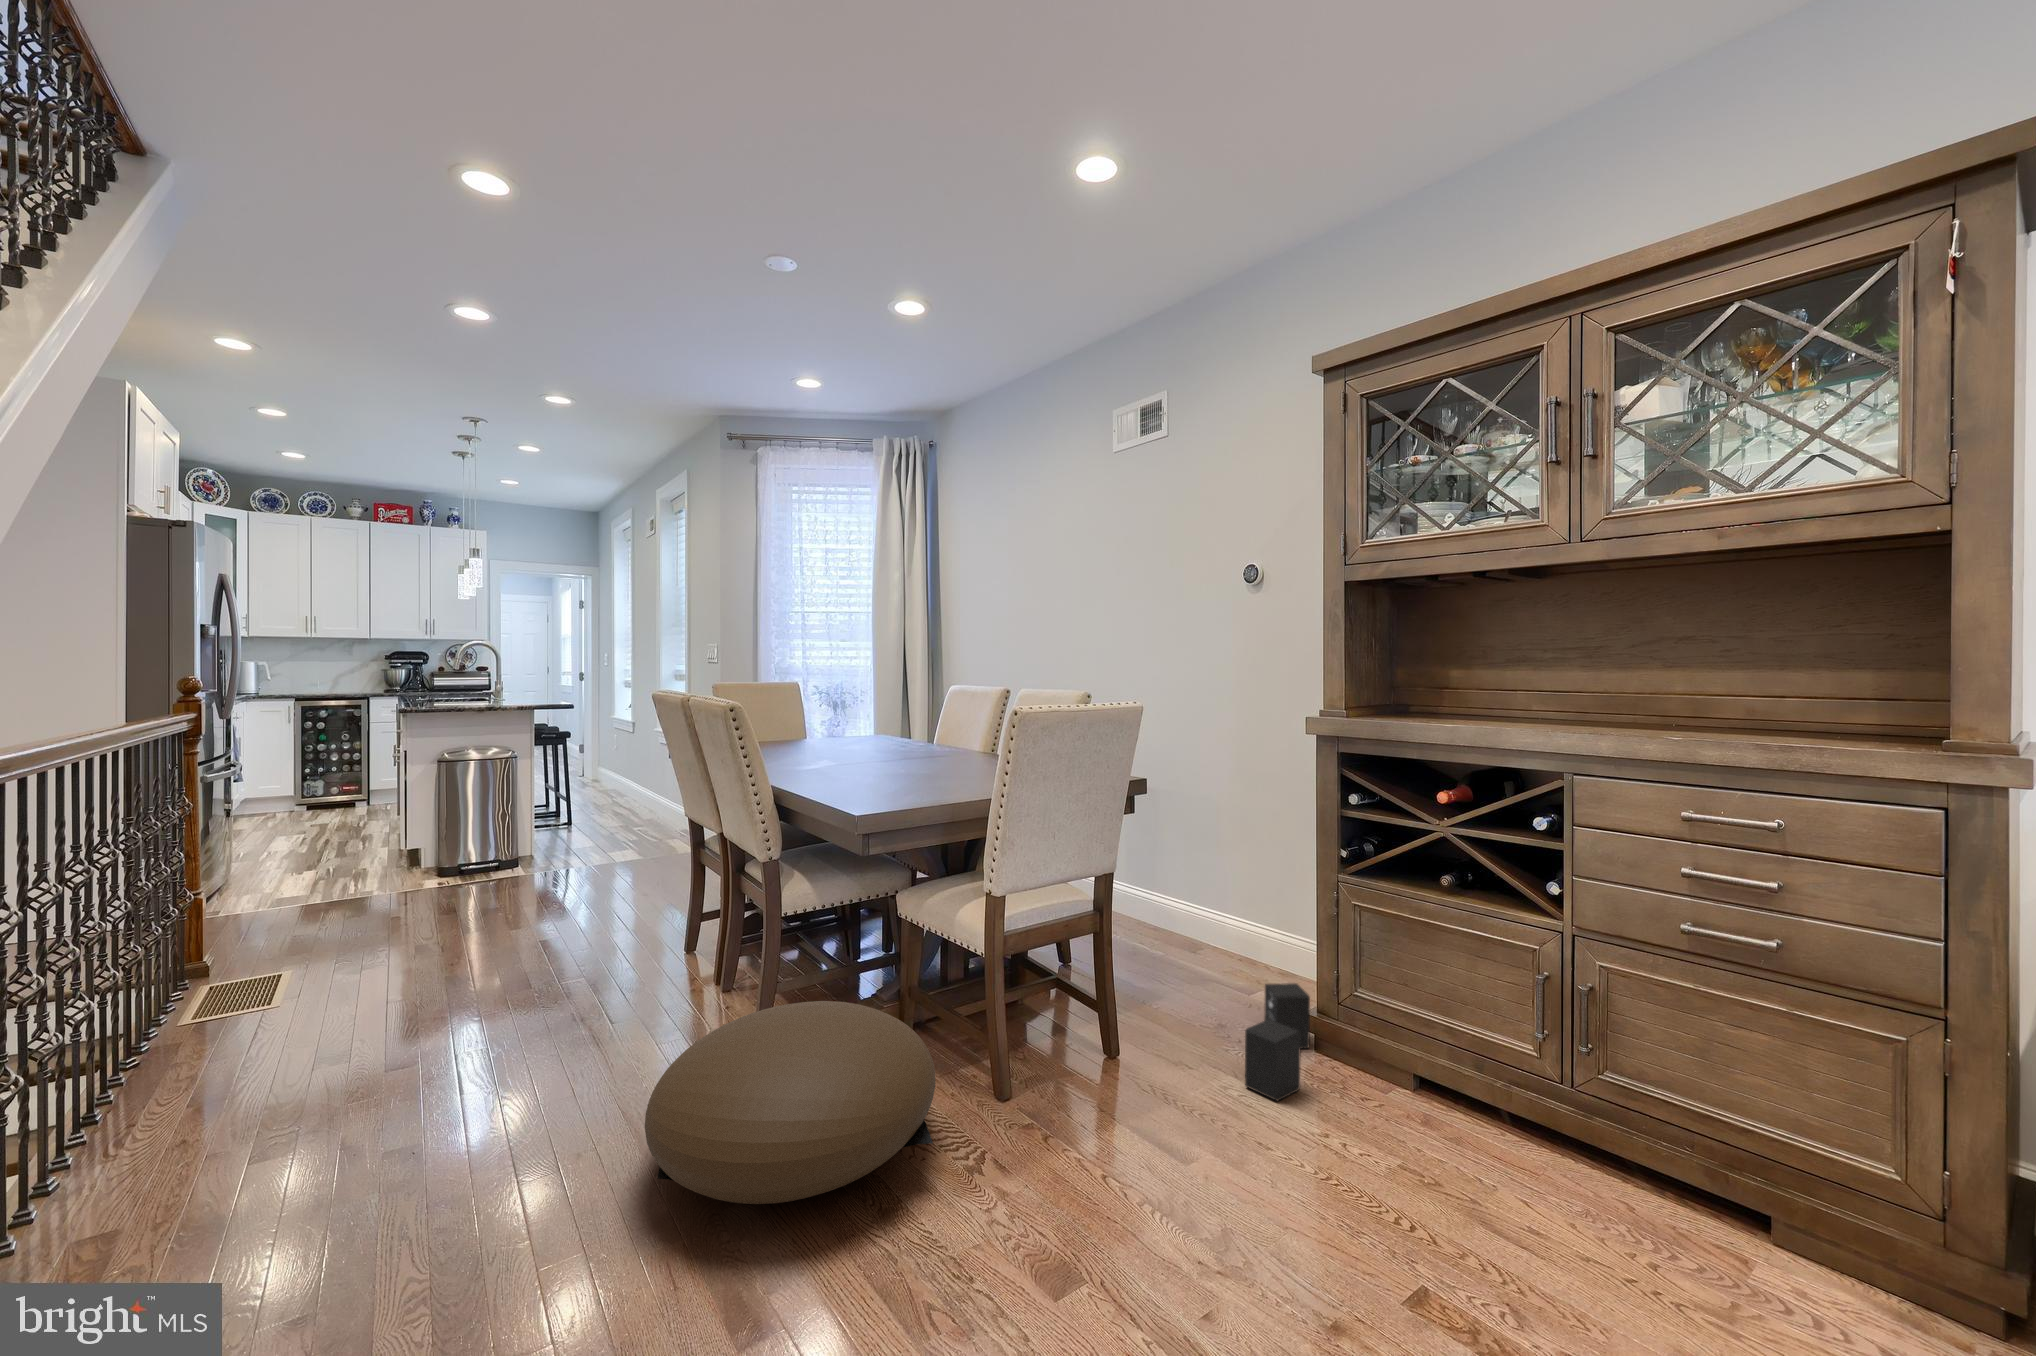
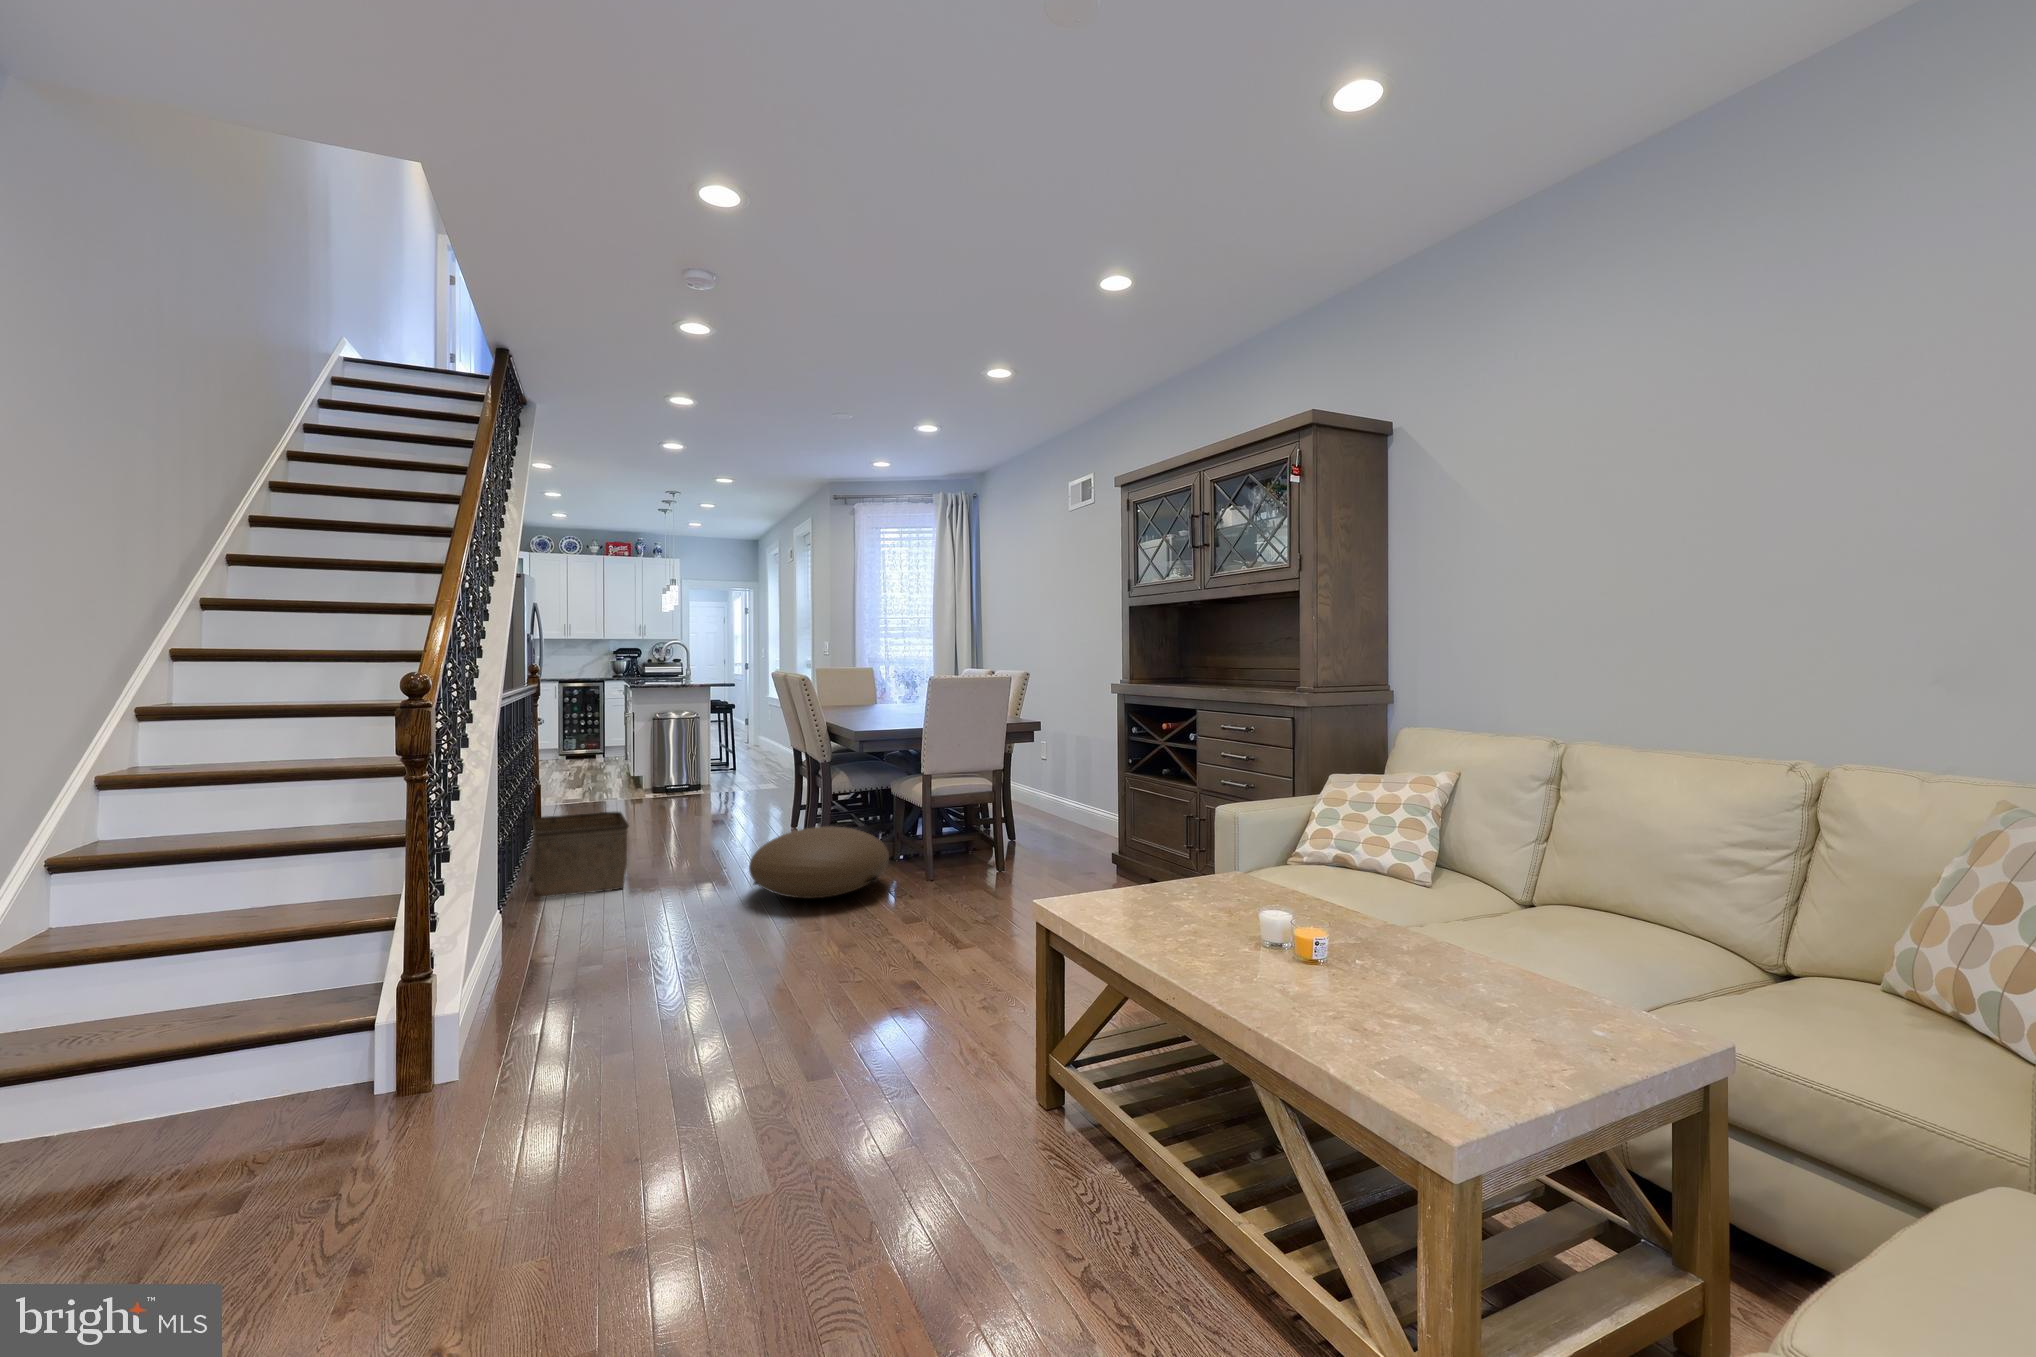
speaker: present [1245,983,1310,1101] -> none [1061,840,1115,890]
storage bin: none [91,986,358,1251] -> present [529,812,629,899]

